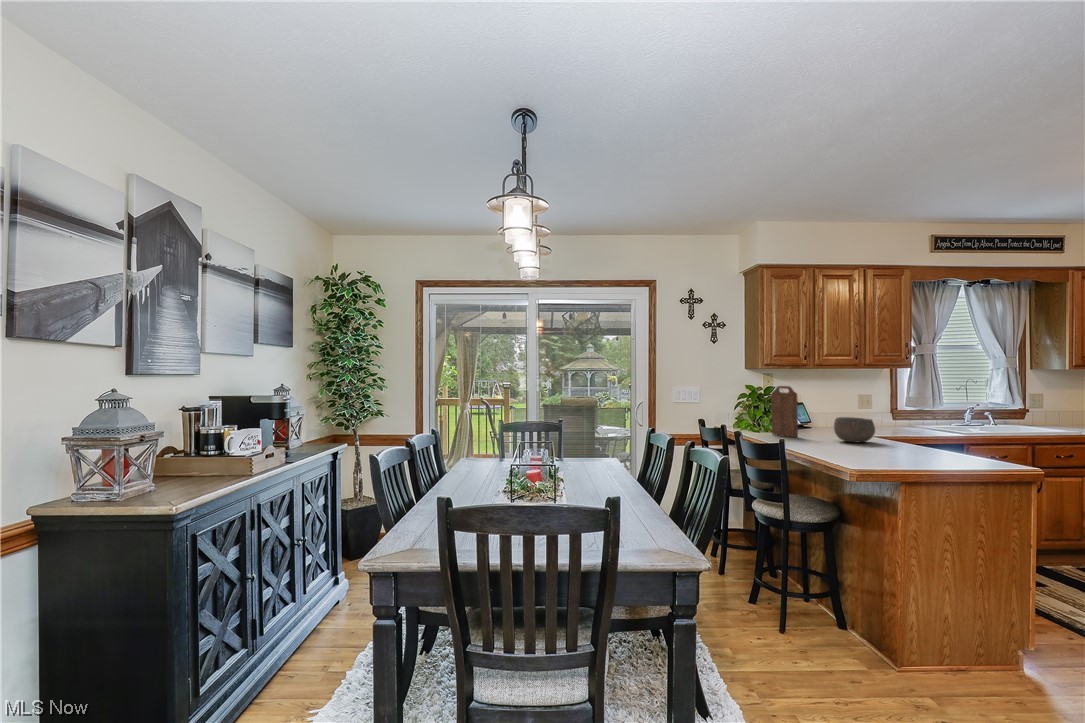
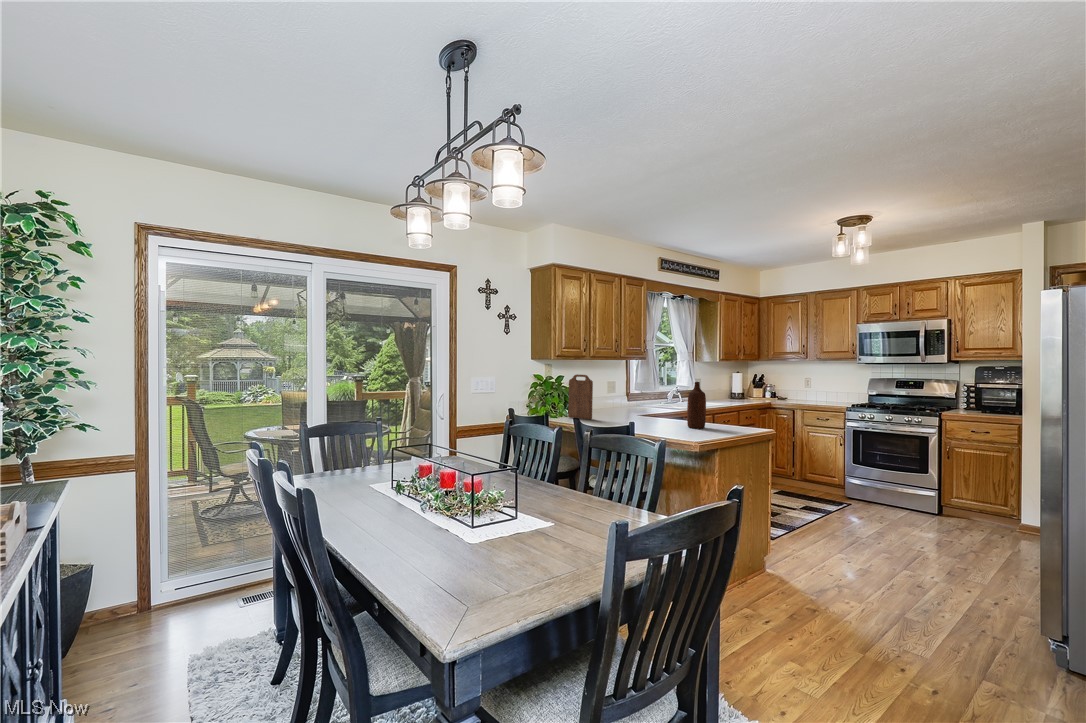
bottle: none [906,393,934,453] -> present [687,382,706,429]
bowl: present [834,417,875,442] -> none [624,401,654,422]

